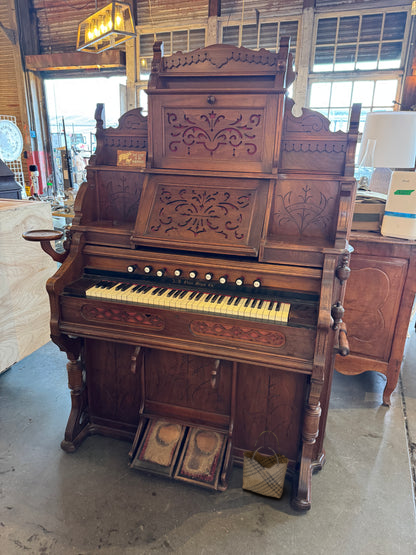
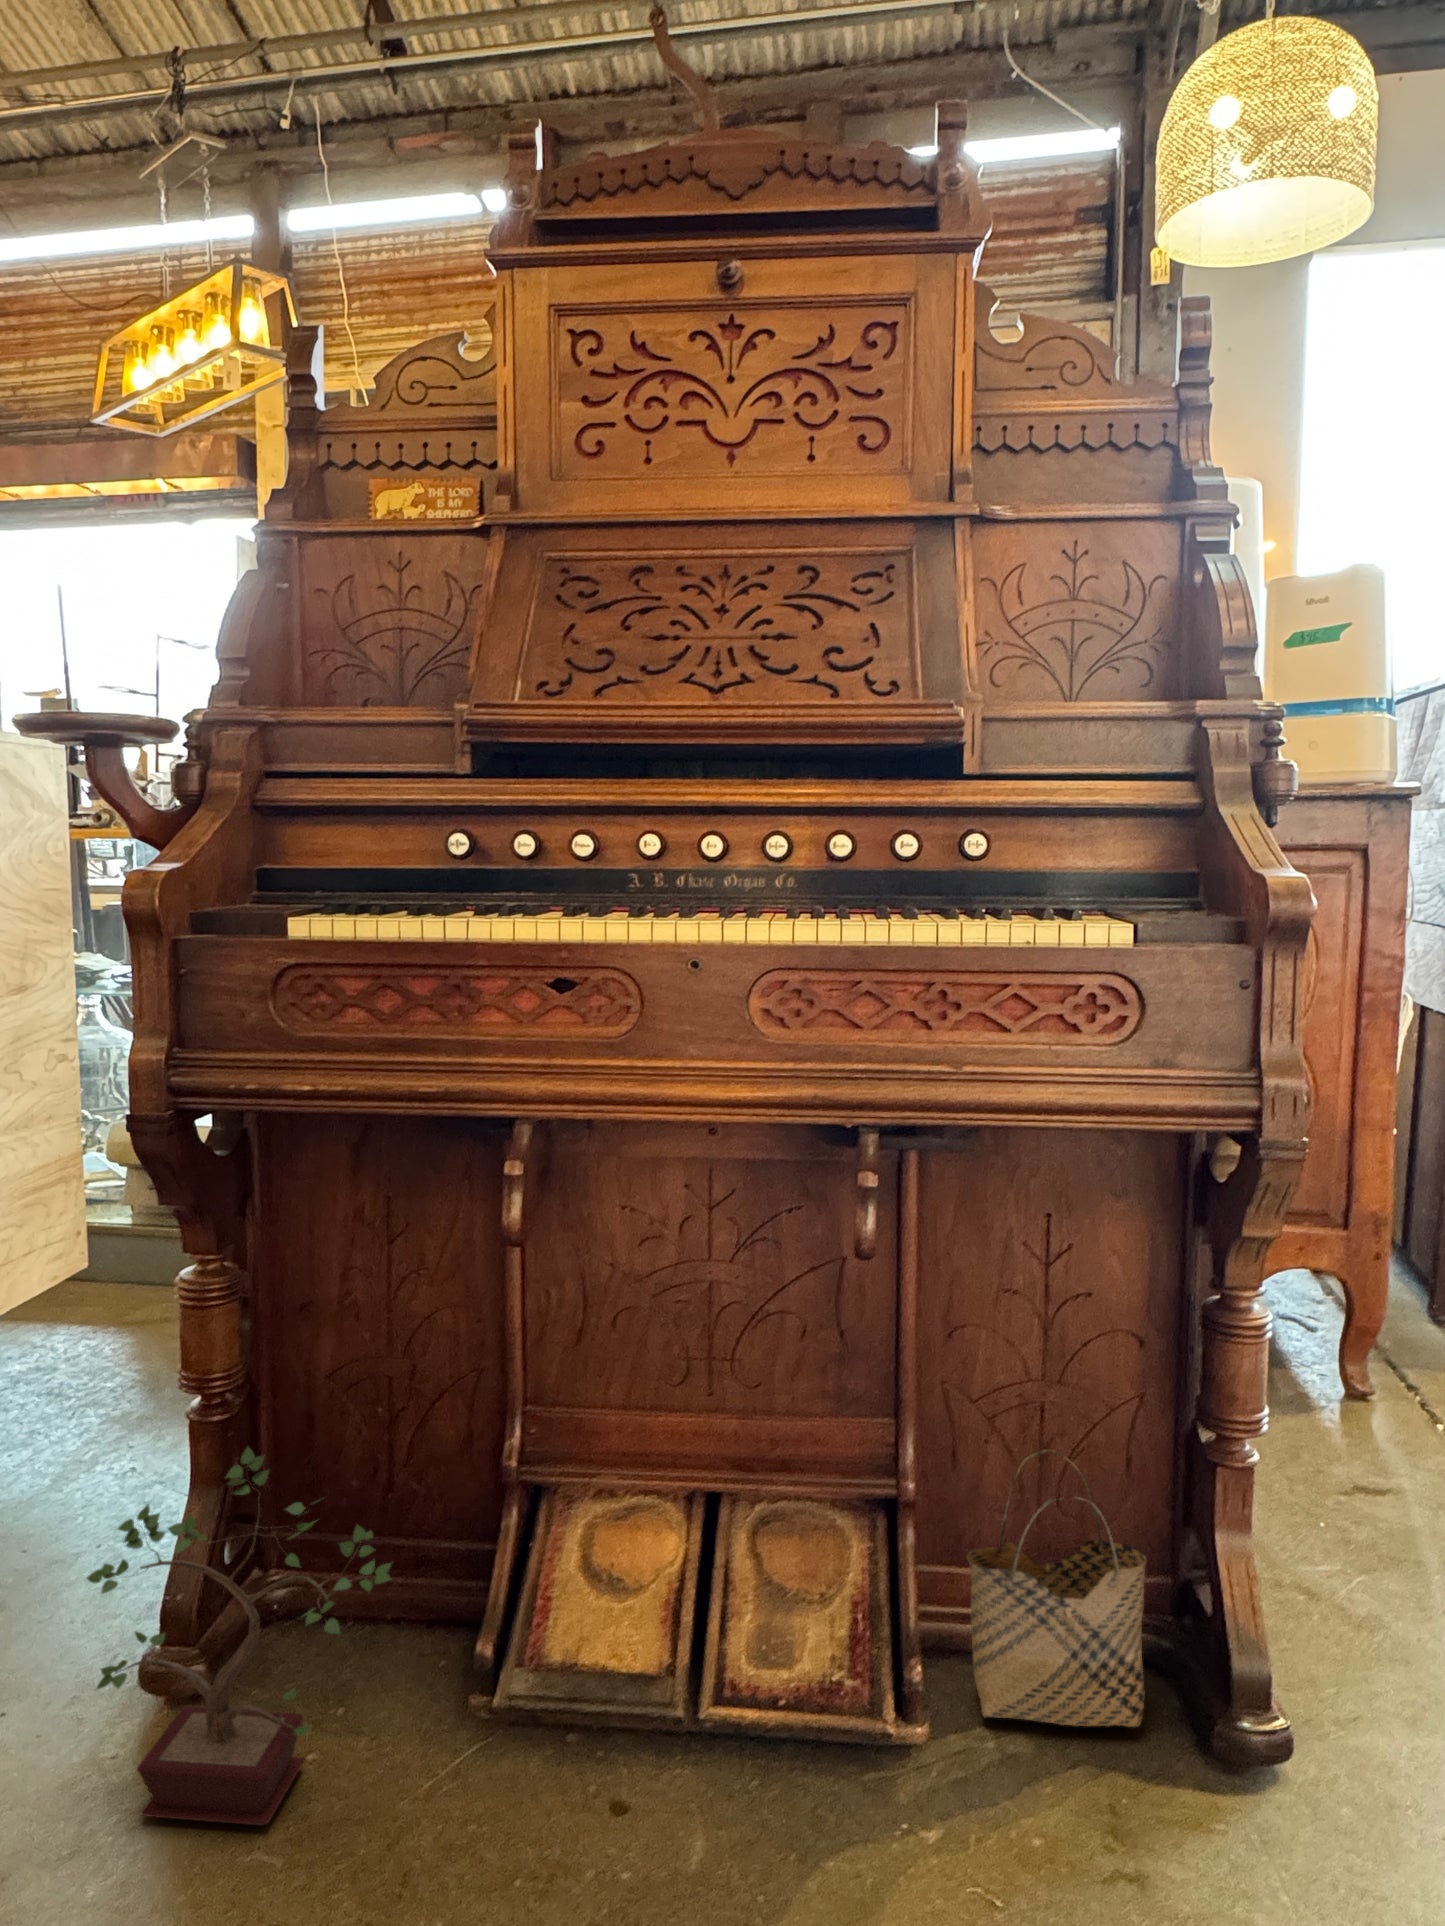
potted plant: none [41,406,103,483] -> present [86,1447,392,1826]

